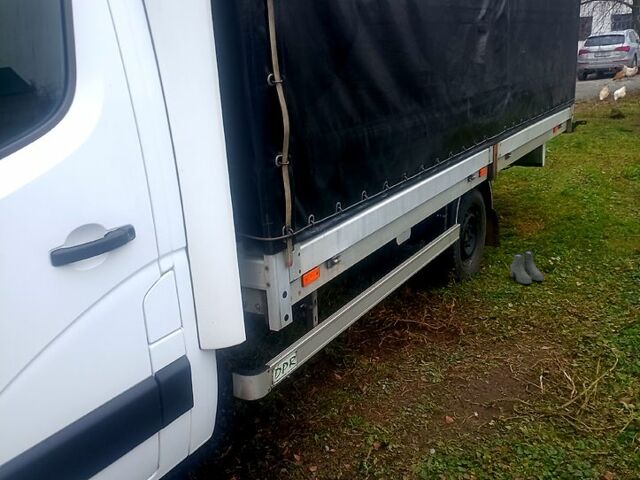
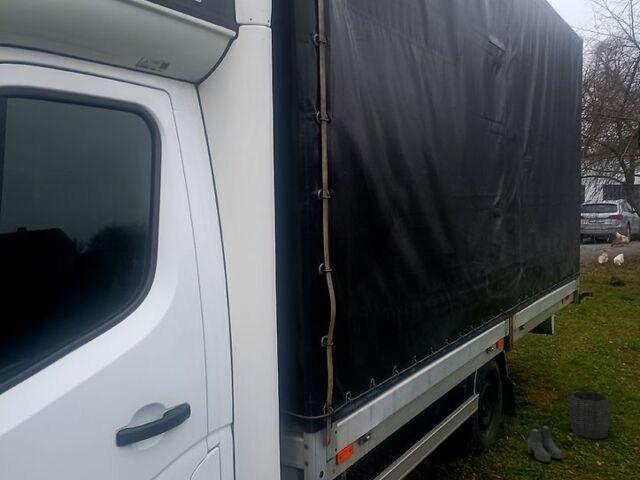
woven basket: none [553,218,593,262] -> present [569,391,610,439]

